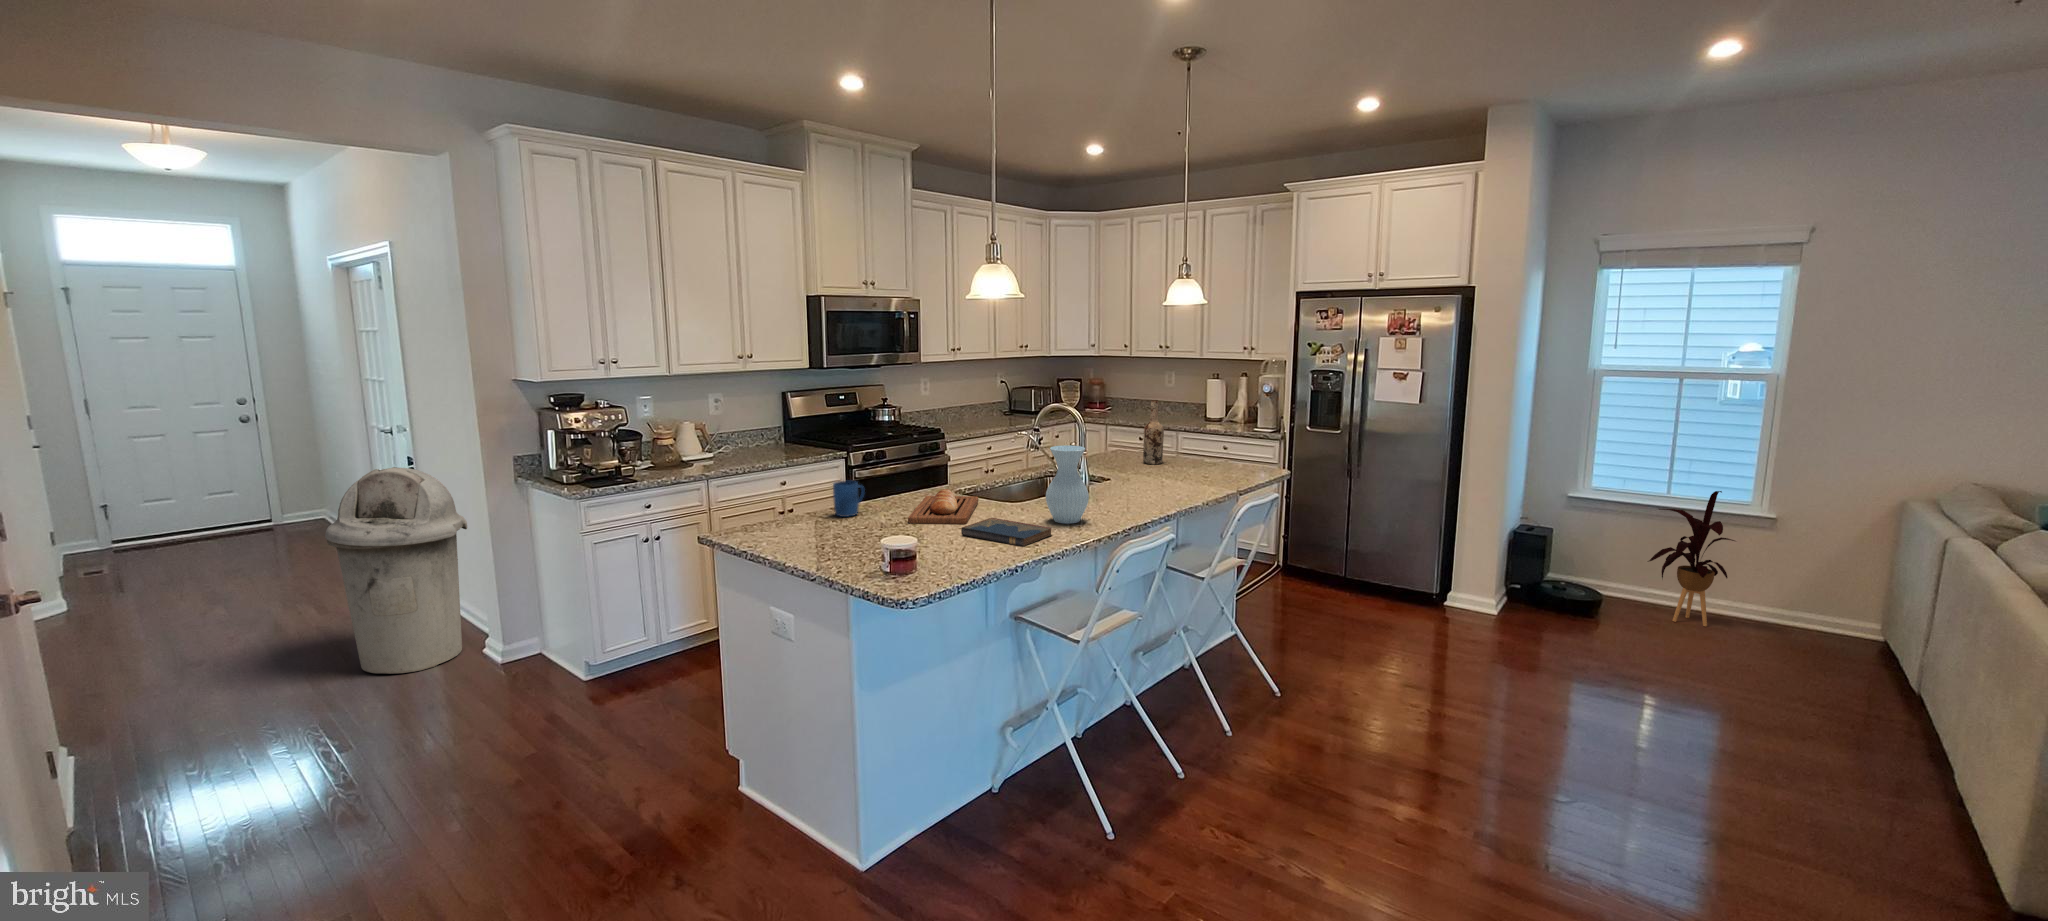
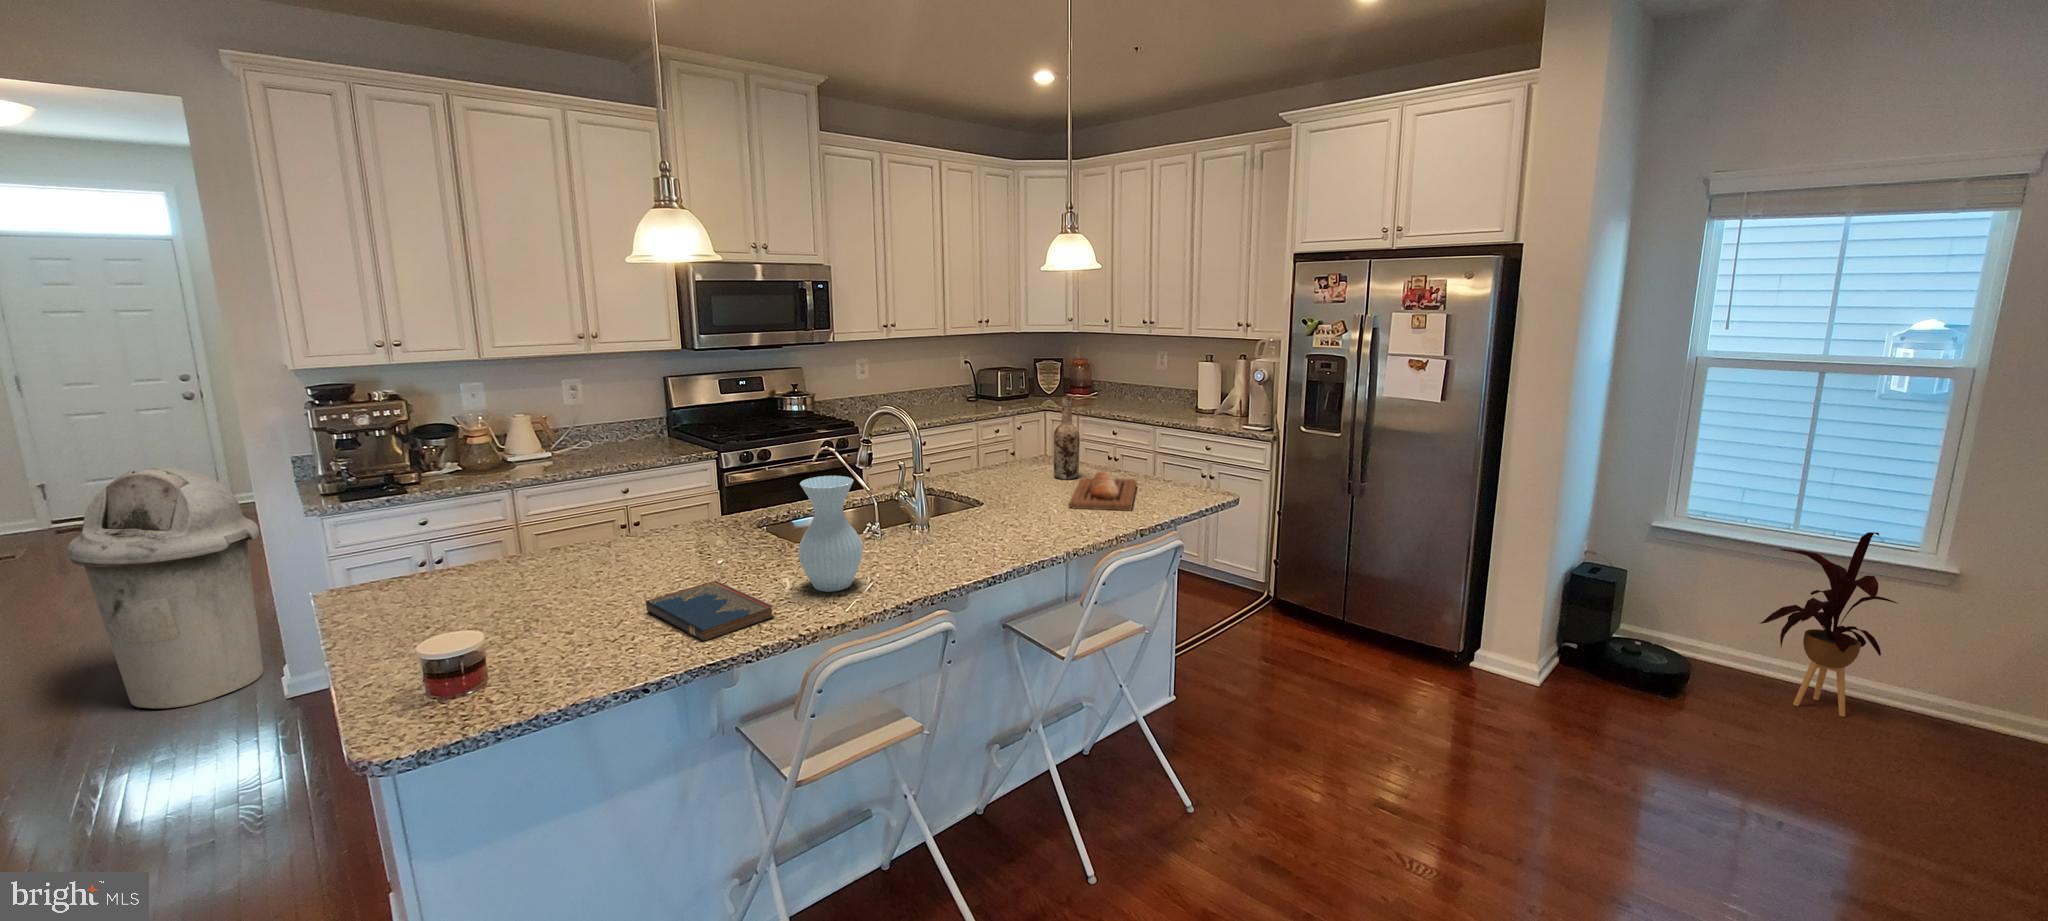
mug: present [833,481,865,517] -> none [531,515,585,566]
bread loaf: present [908,489,978,524] -> present [1069,471,1137,511]

